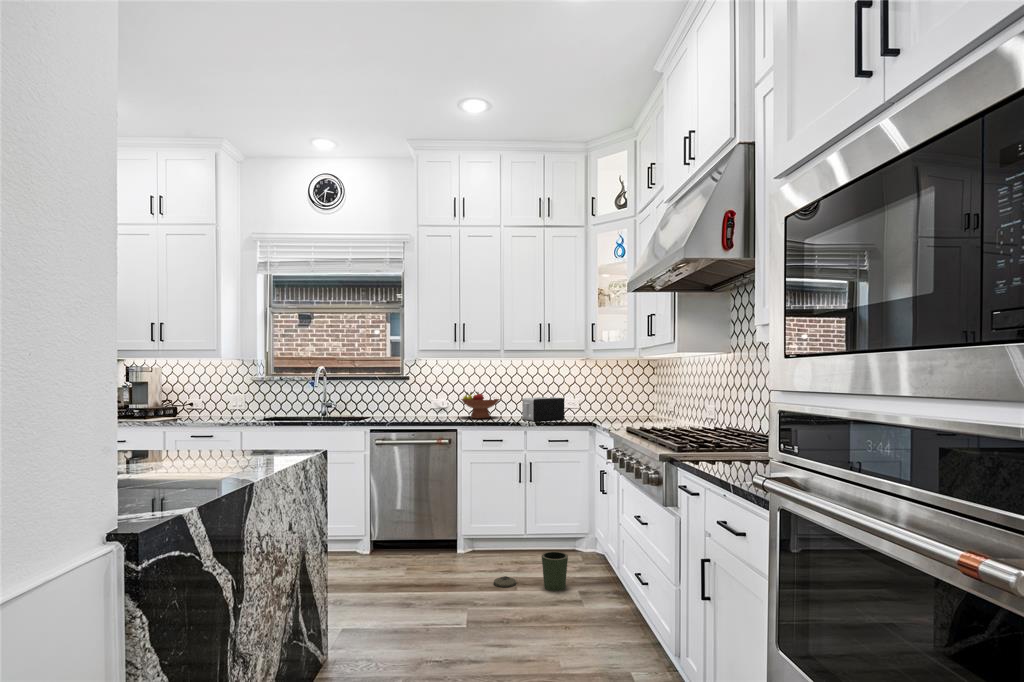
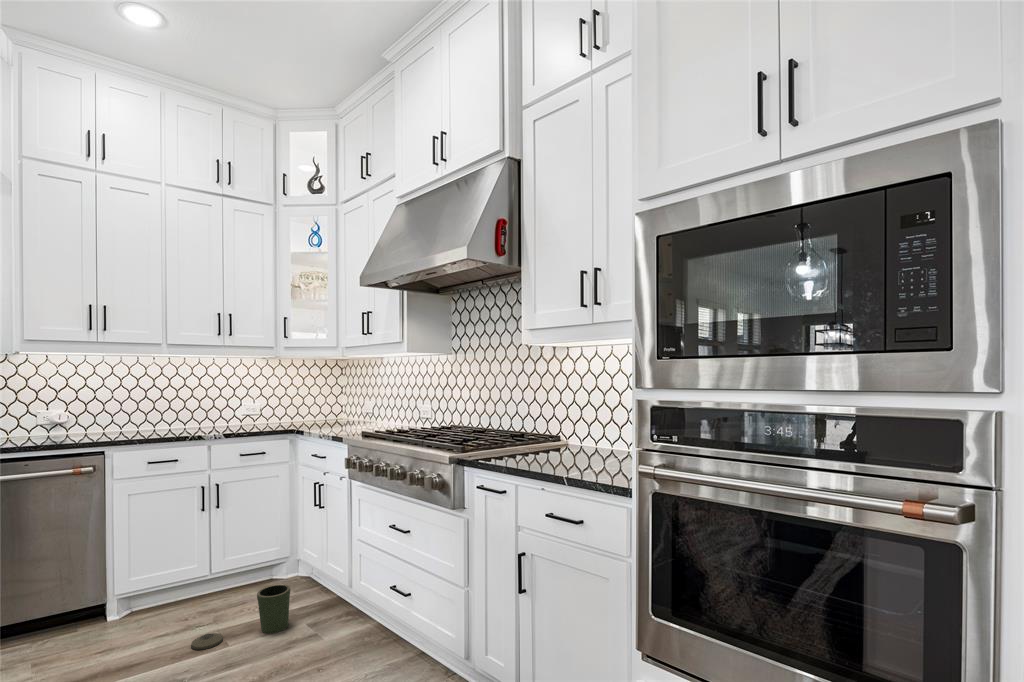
fruit bowl: present [461,392,500,418] -> none [94,407,156,442]
toaster: present [522,397,564,421] -> none [189,405,245,436]

